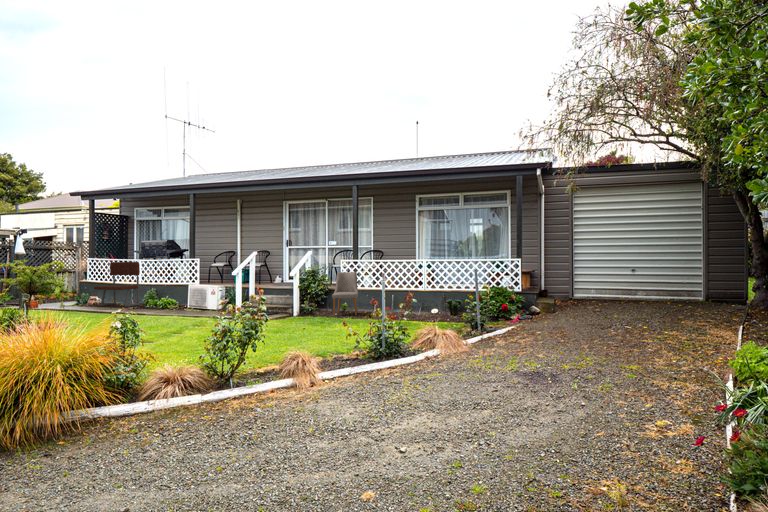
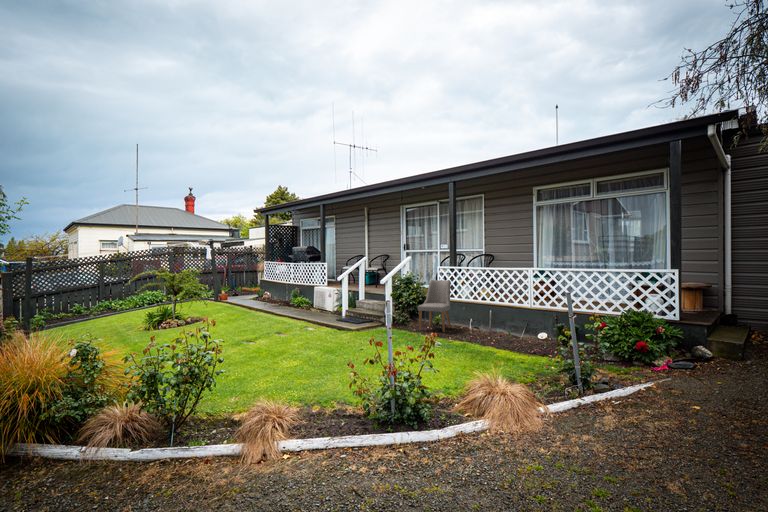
bench: present [94,262,140,307] -> none [249,265,281,304]

